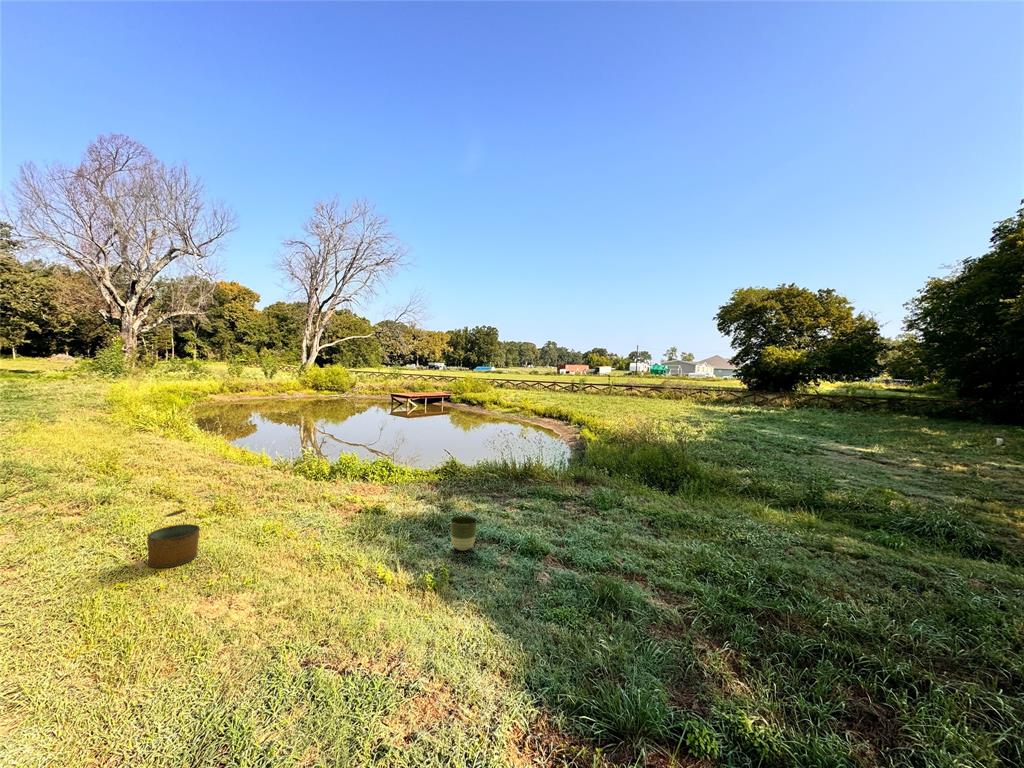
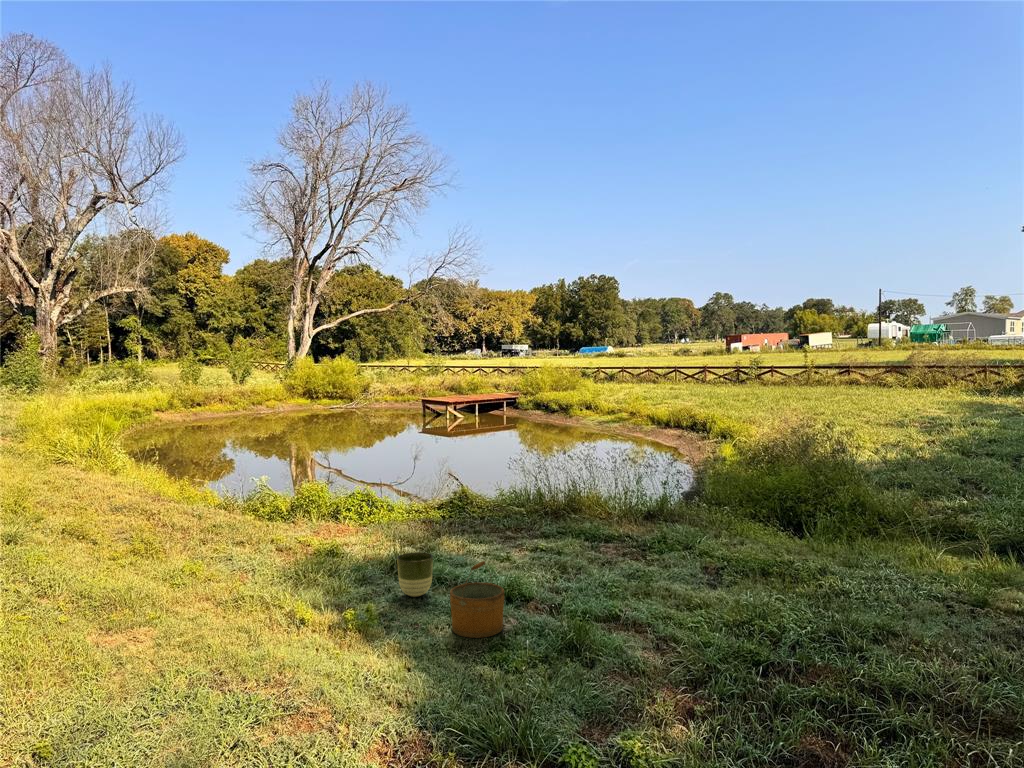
bucket: present [147,509,200,568] -> present [450,561,504,638]

